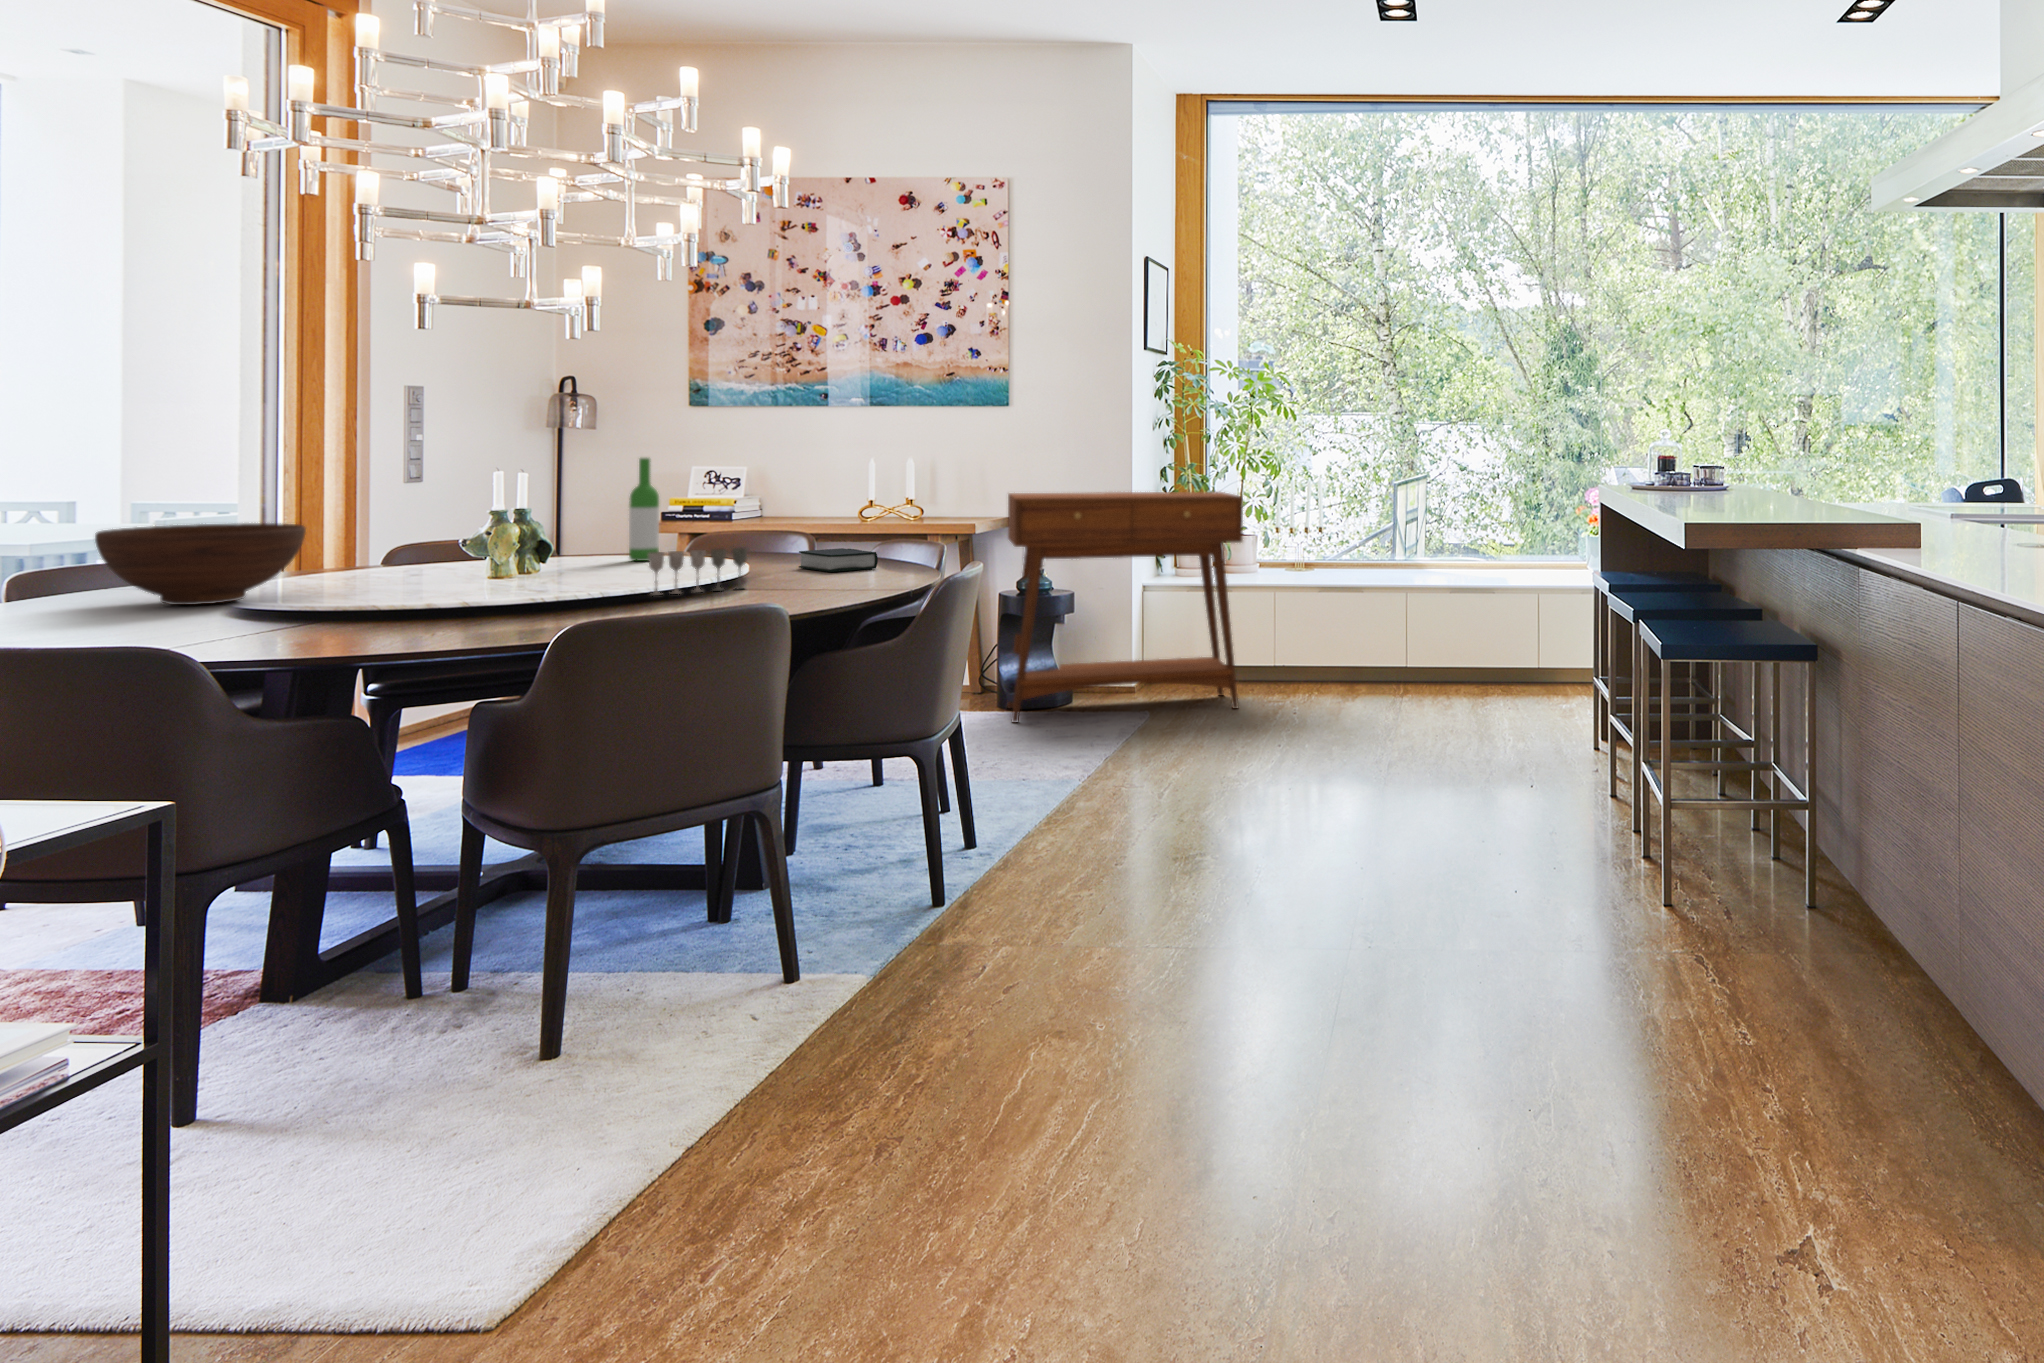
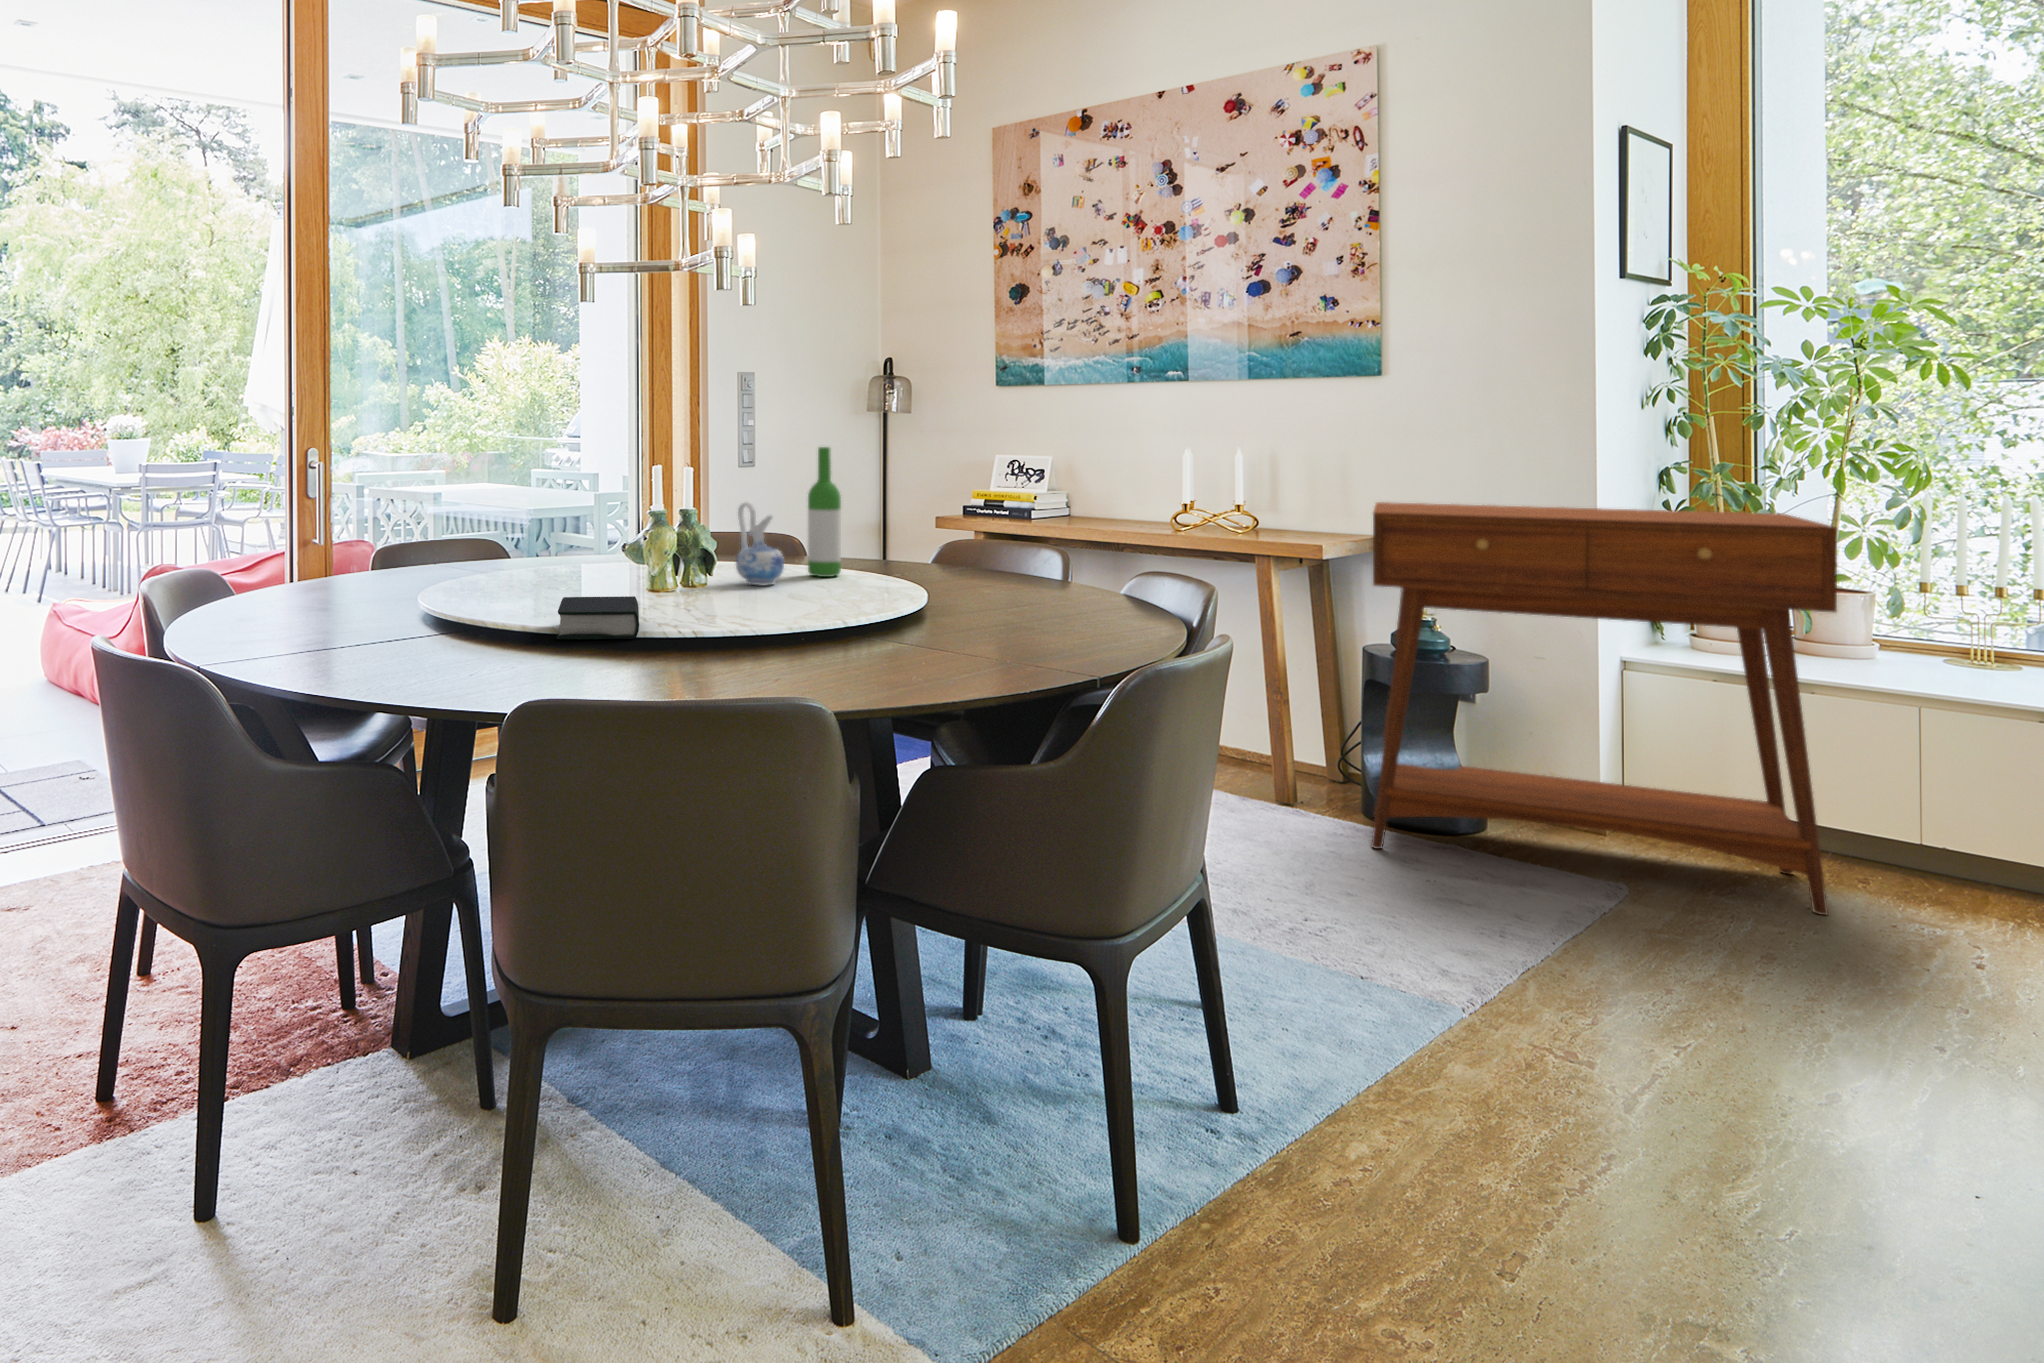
ceramic pitcher: none [581,503,625,568] -> present [736,503,784,586]
fruit bowl: present [95,523,306,605] -> none [260,513,434,600]
wine glass: present [648,548,747,595] -> none [688,584,824,648]
book: present [799,548,878,572] -> present [556,596,639,639]

